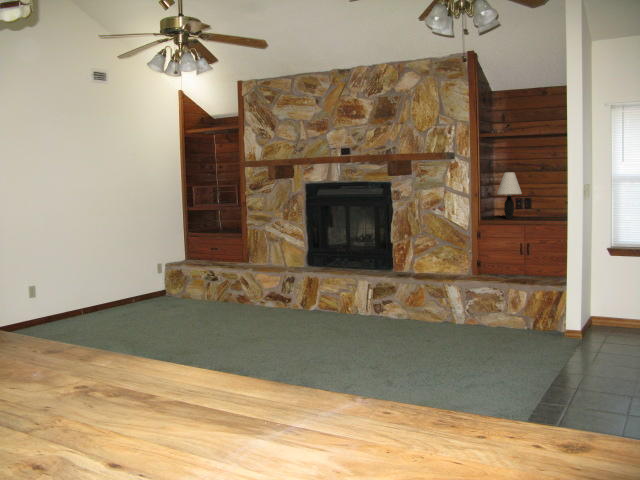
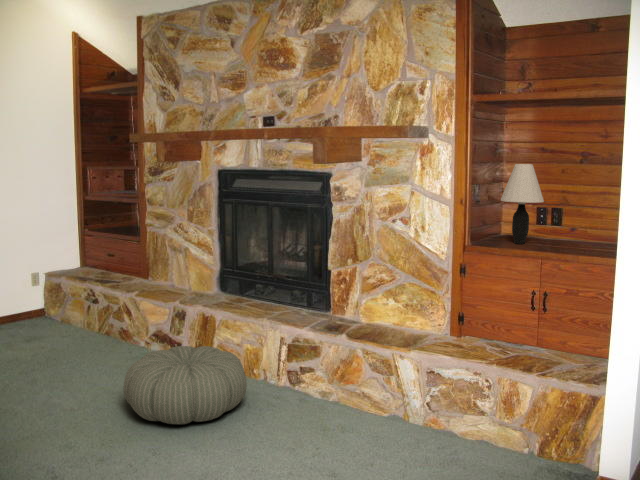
pouf: none [285,291,357,331] -> present [124,346,247,424]

